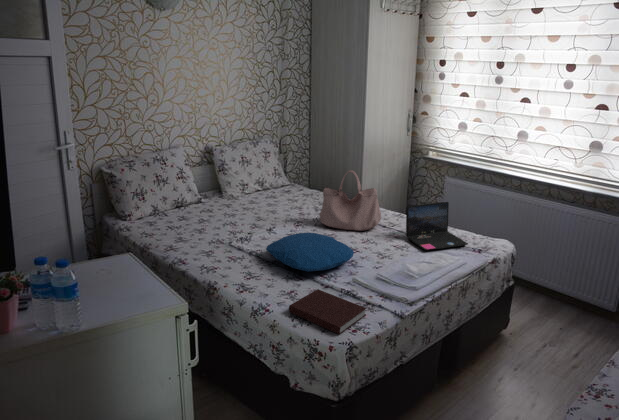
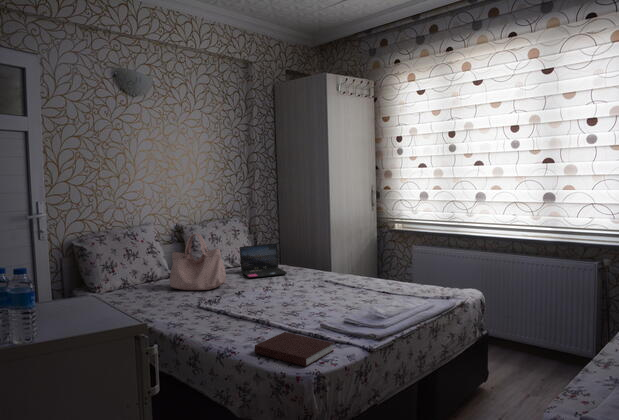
handbag: present [320,170,381,231] -> present [170,234,226,290]
laptop: present [406,202,468,250] -> present [240,244,287,278]
pillow: present [266,233,354,272] -> none [234,289,322,320]

